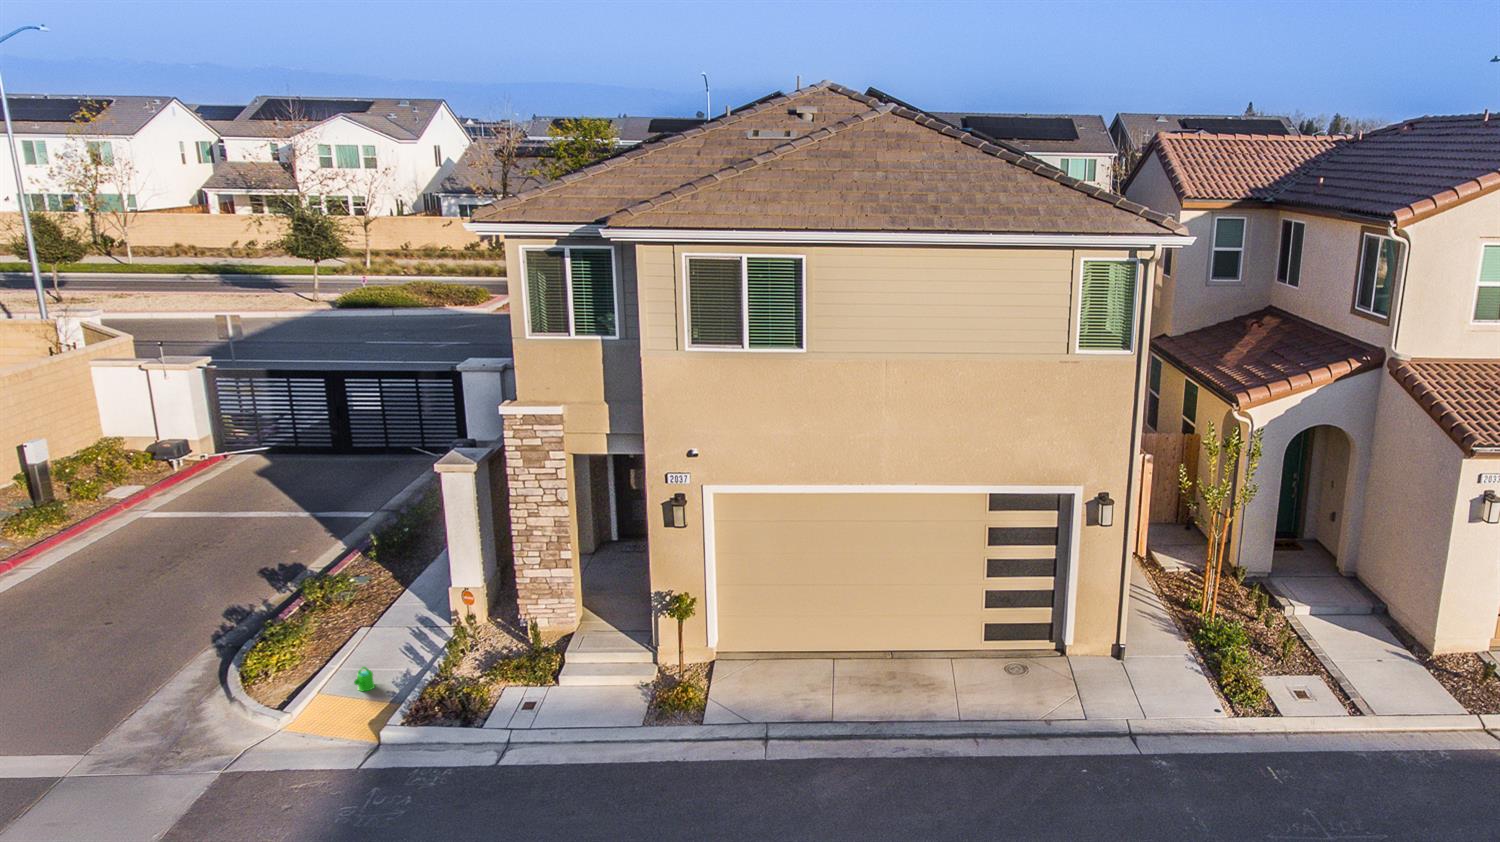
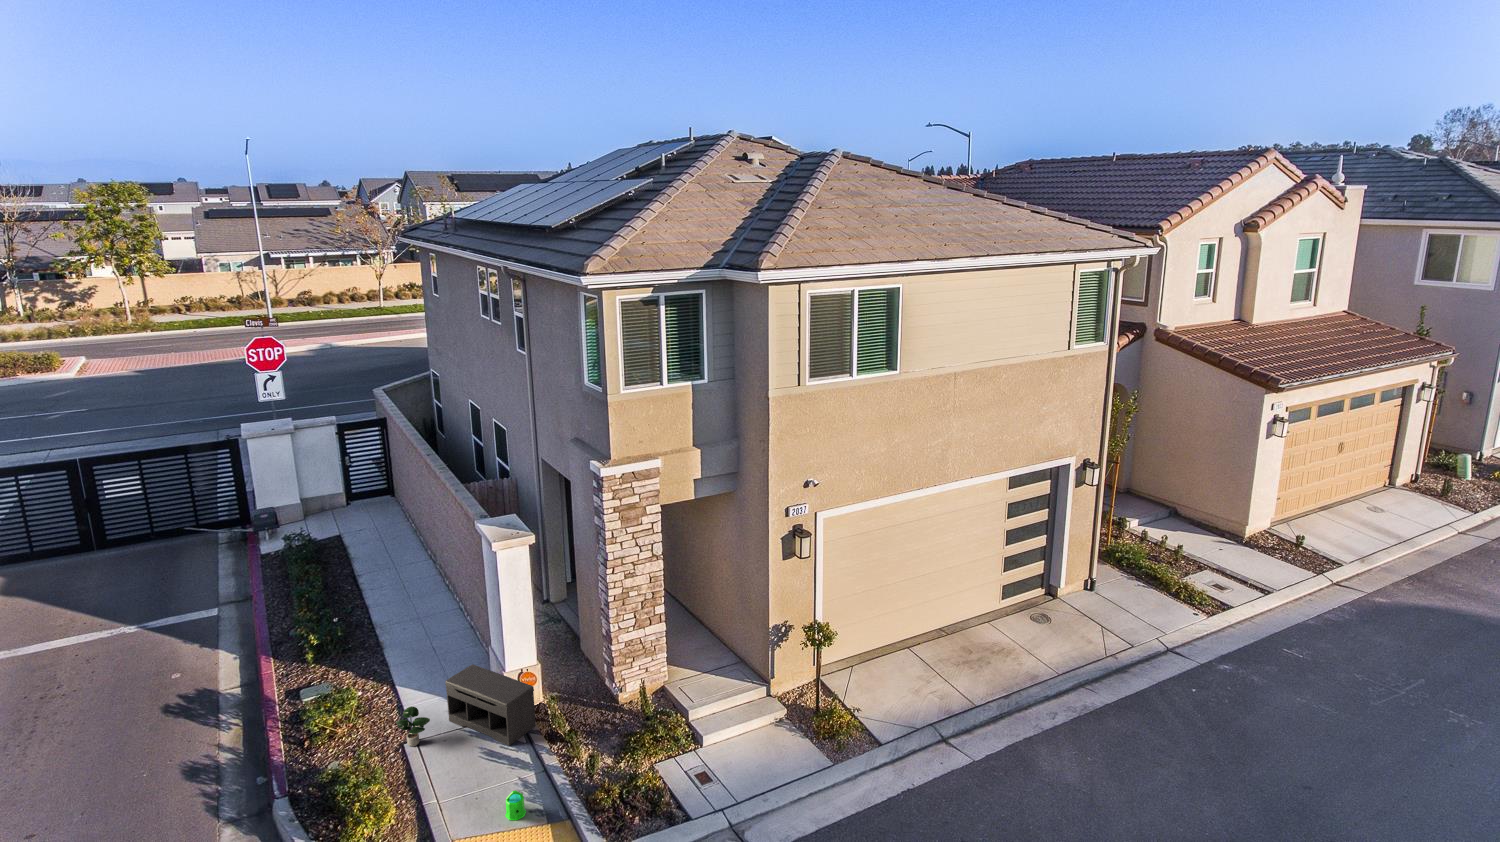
bench: none [399,575,452,645] -> present [445,664,536,746]
potted plant: none [348,596,376,629] -> present [396,706,430,746]

